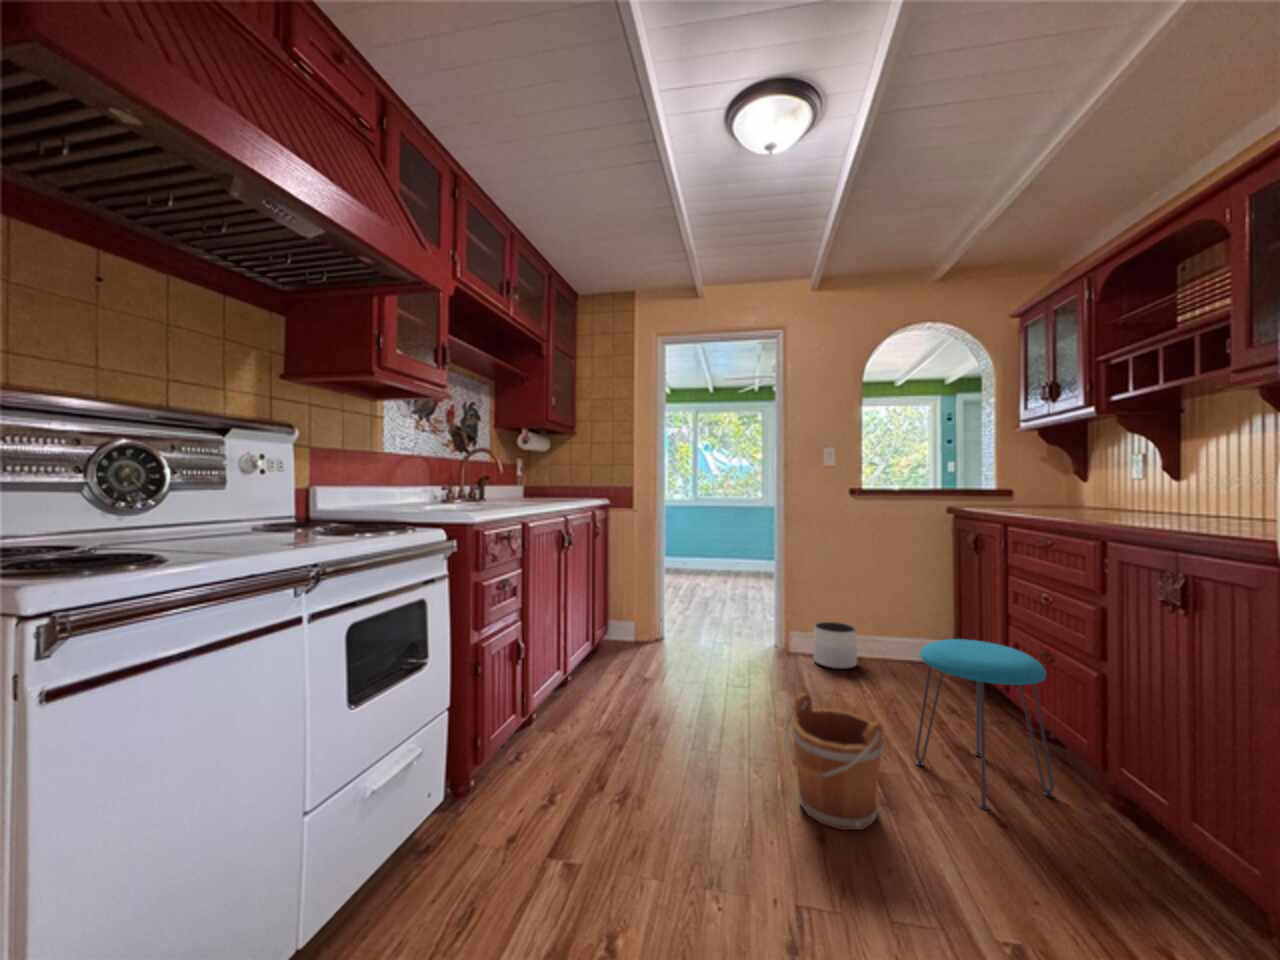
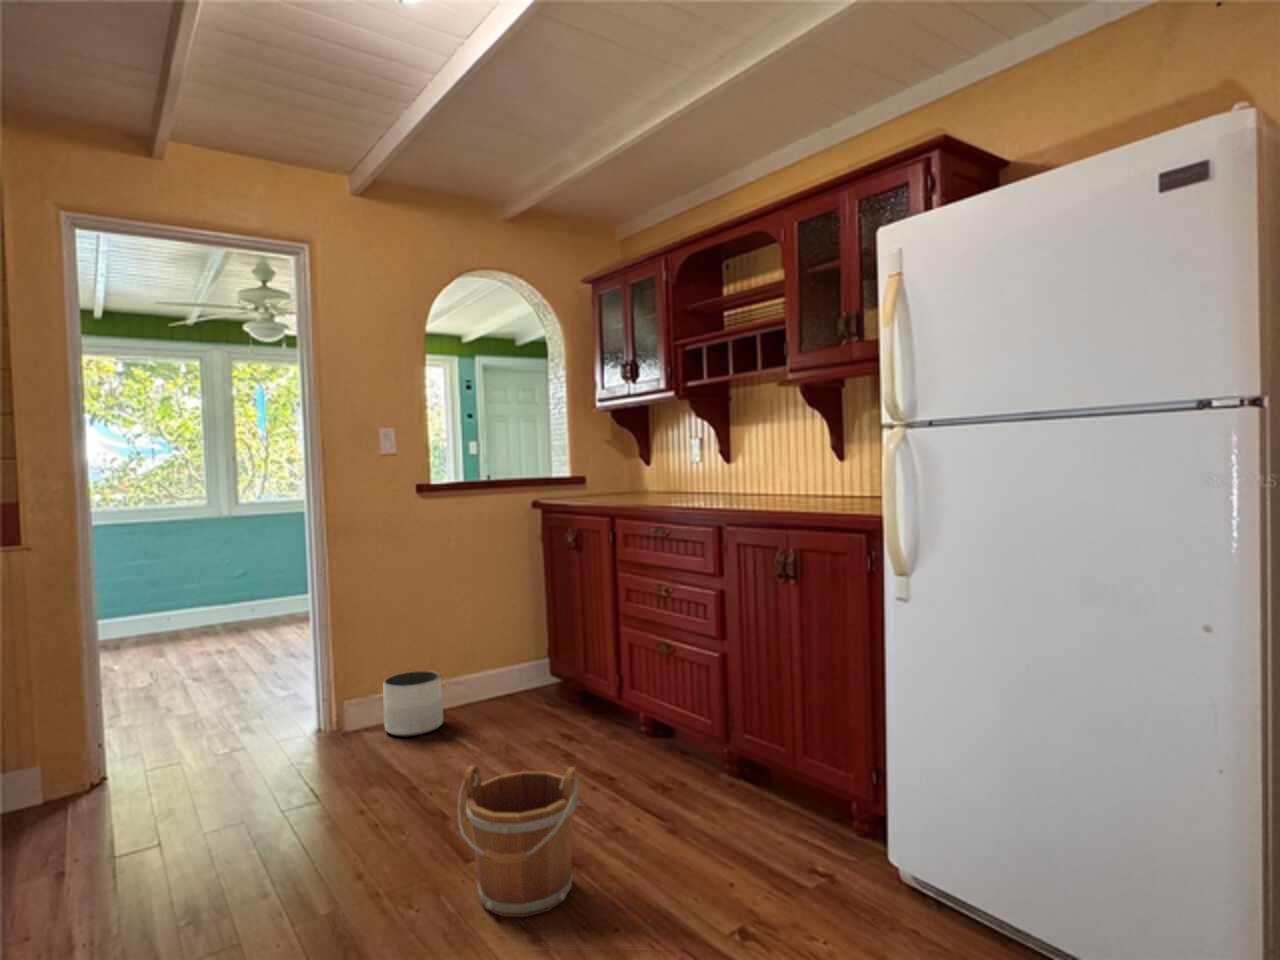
stool: present [915,639,1054,810] -> none [569,649,692,825]

